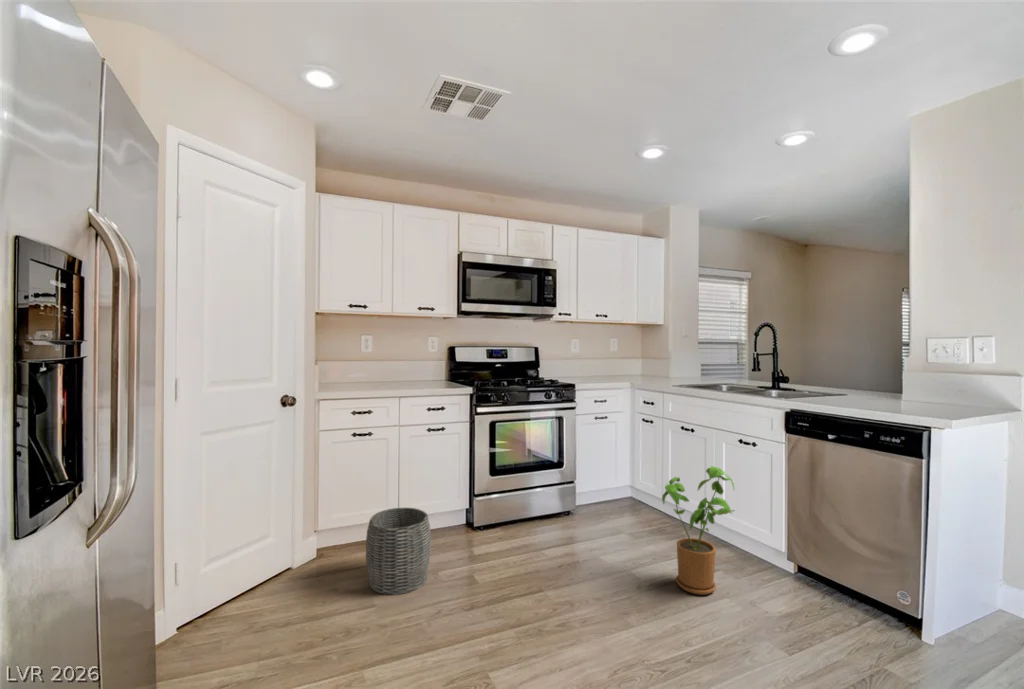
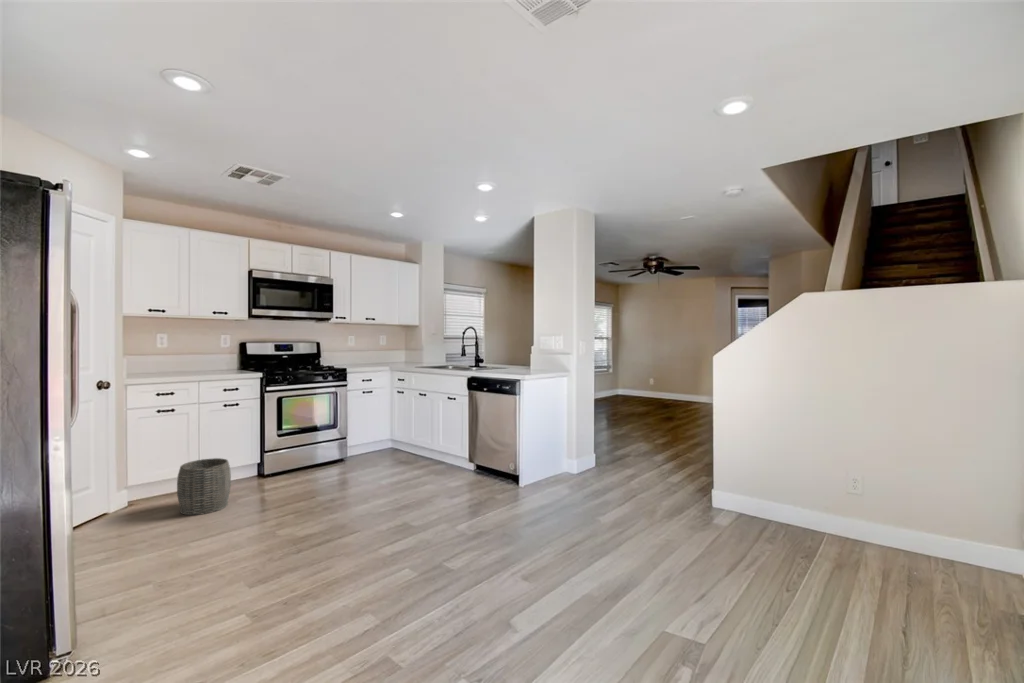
house plant: present [662,466,734,595] -> none [395,411,436,486]

